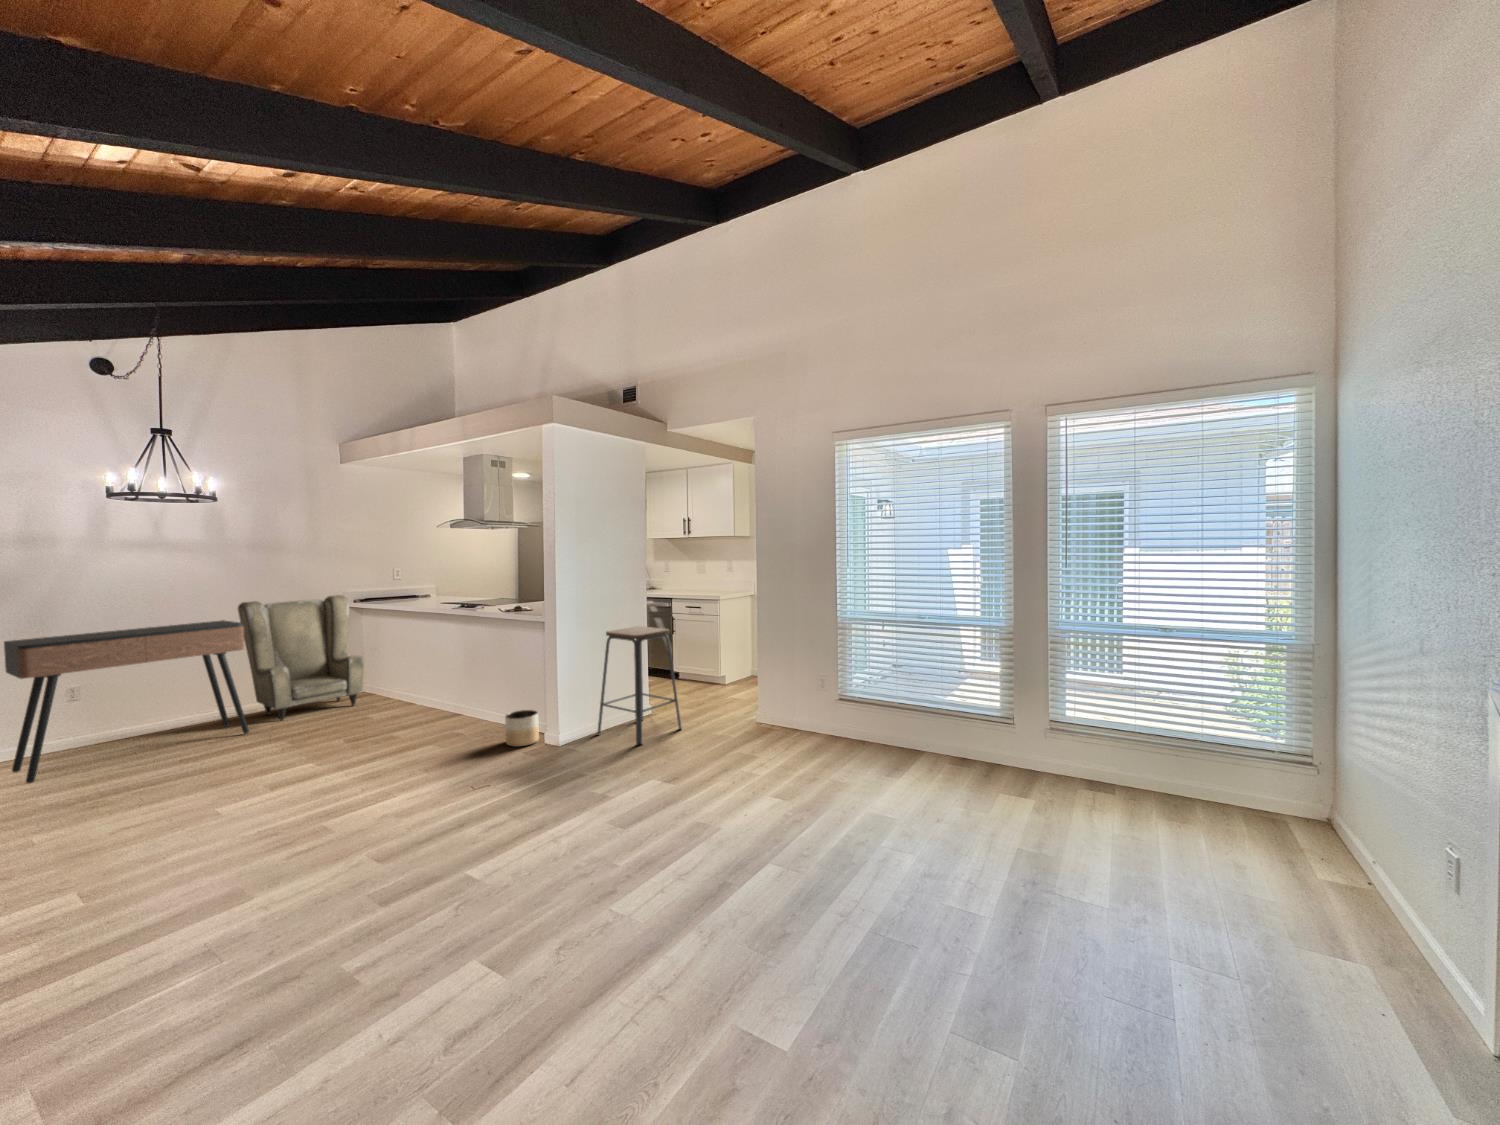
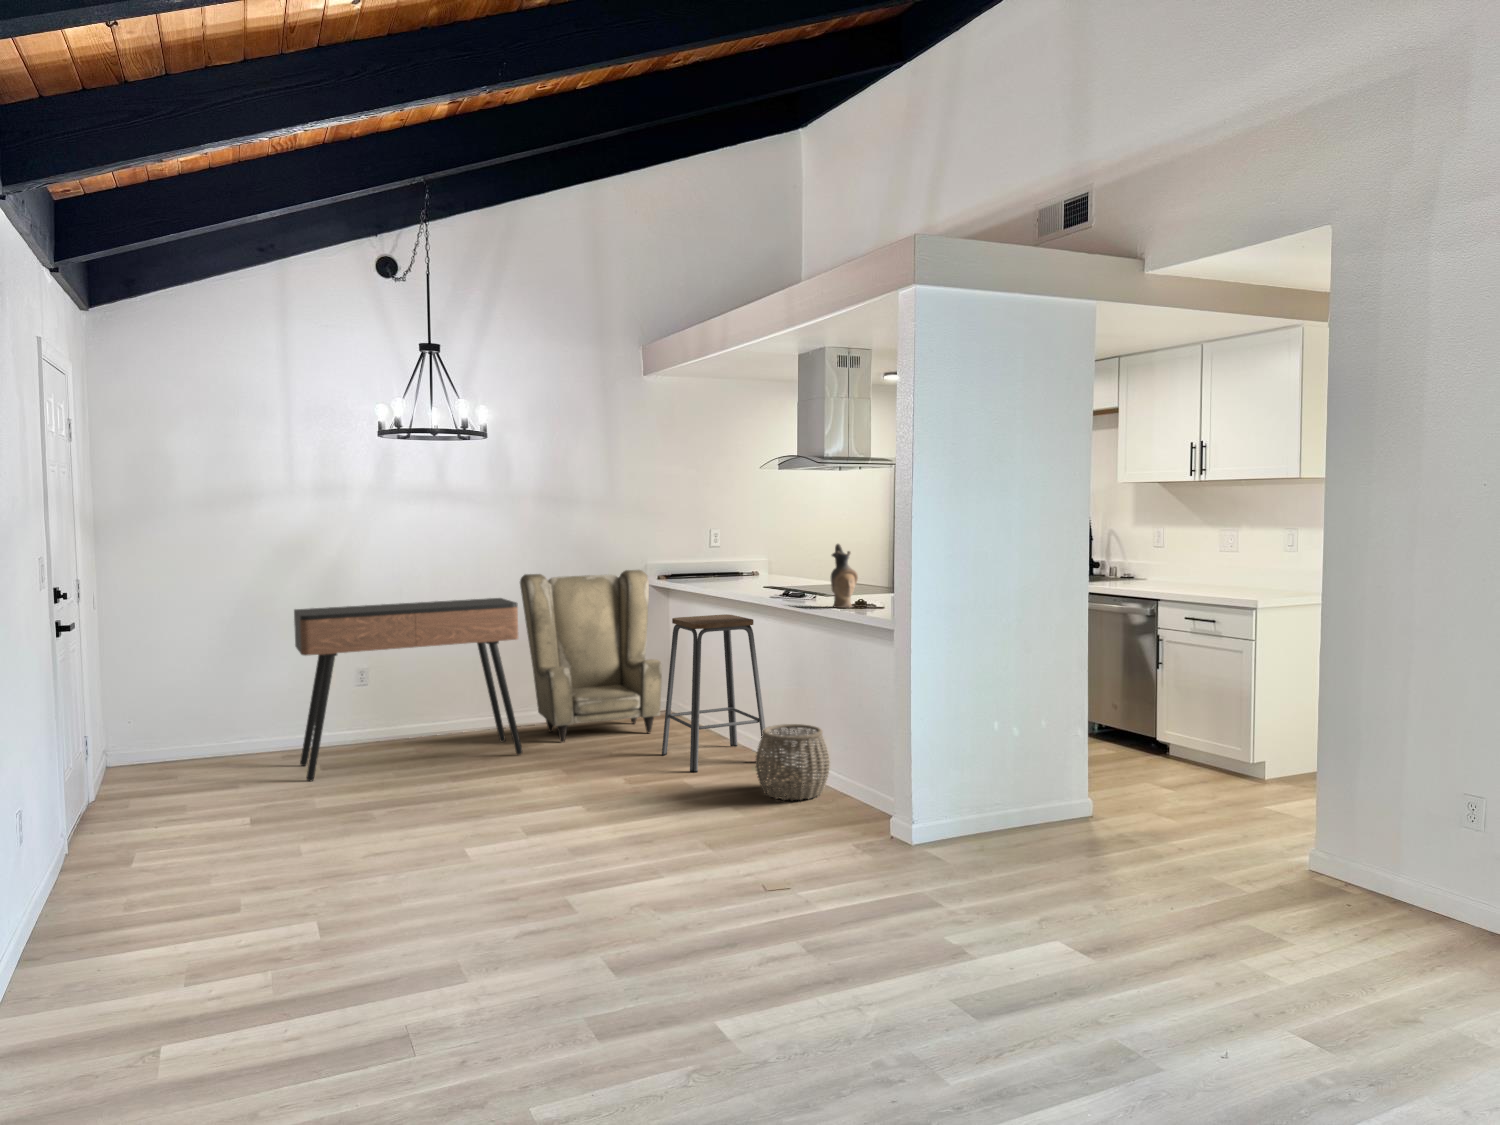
ceramic pitcher: none [495,574,512,613] -> present [831,544,858,608]
bar stool: present [597,626,682,745] -> present [662,614,765,773]
woven basket: none [447,685,498,734] -> present [755,724,830,800]
planter: present [505,710,539,747] -> none [832,775,885,835]

